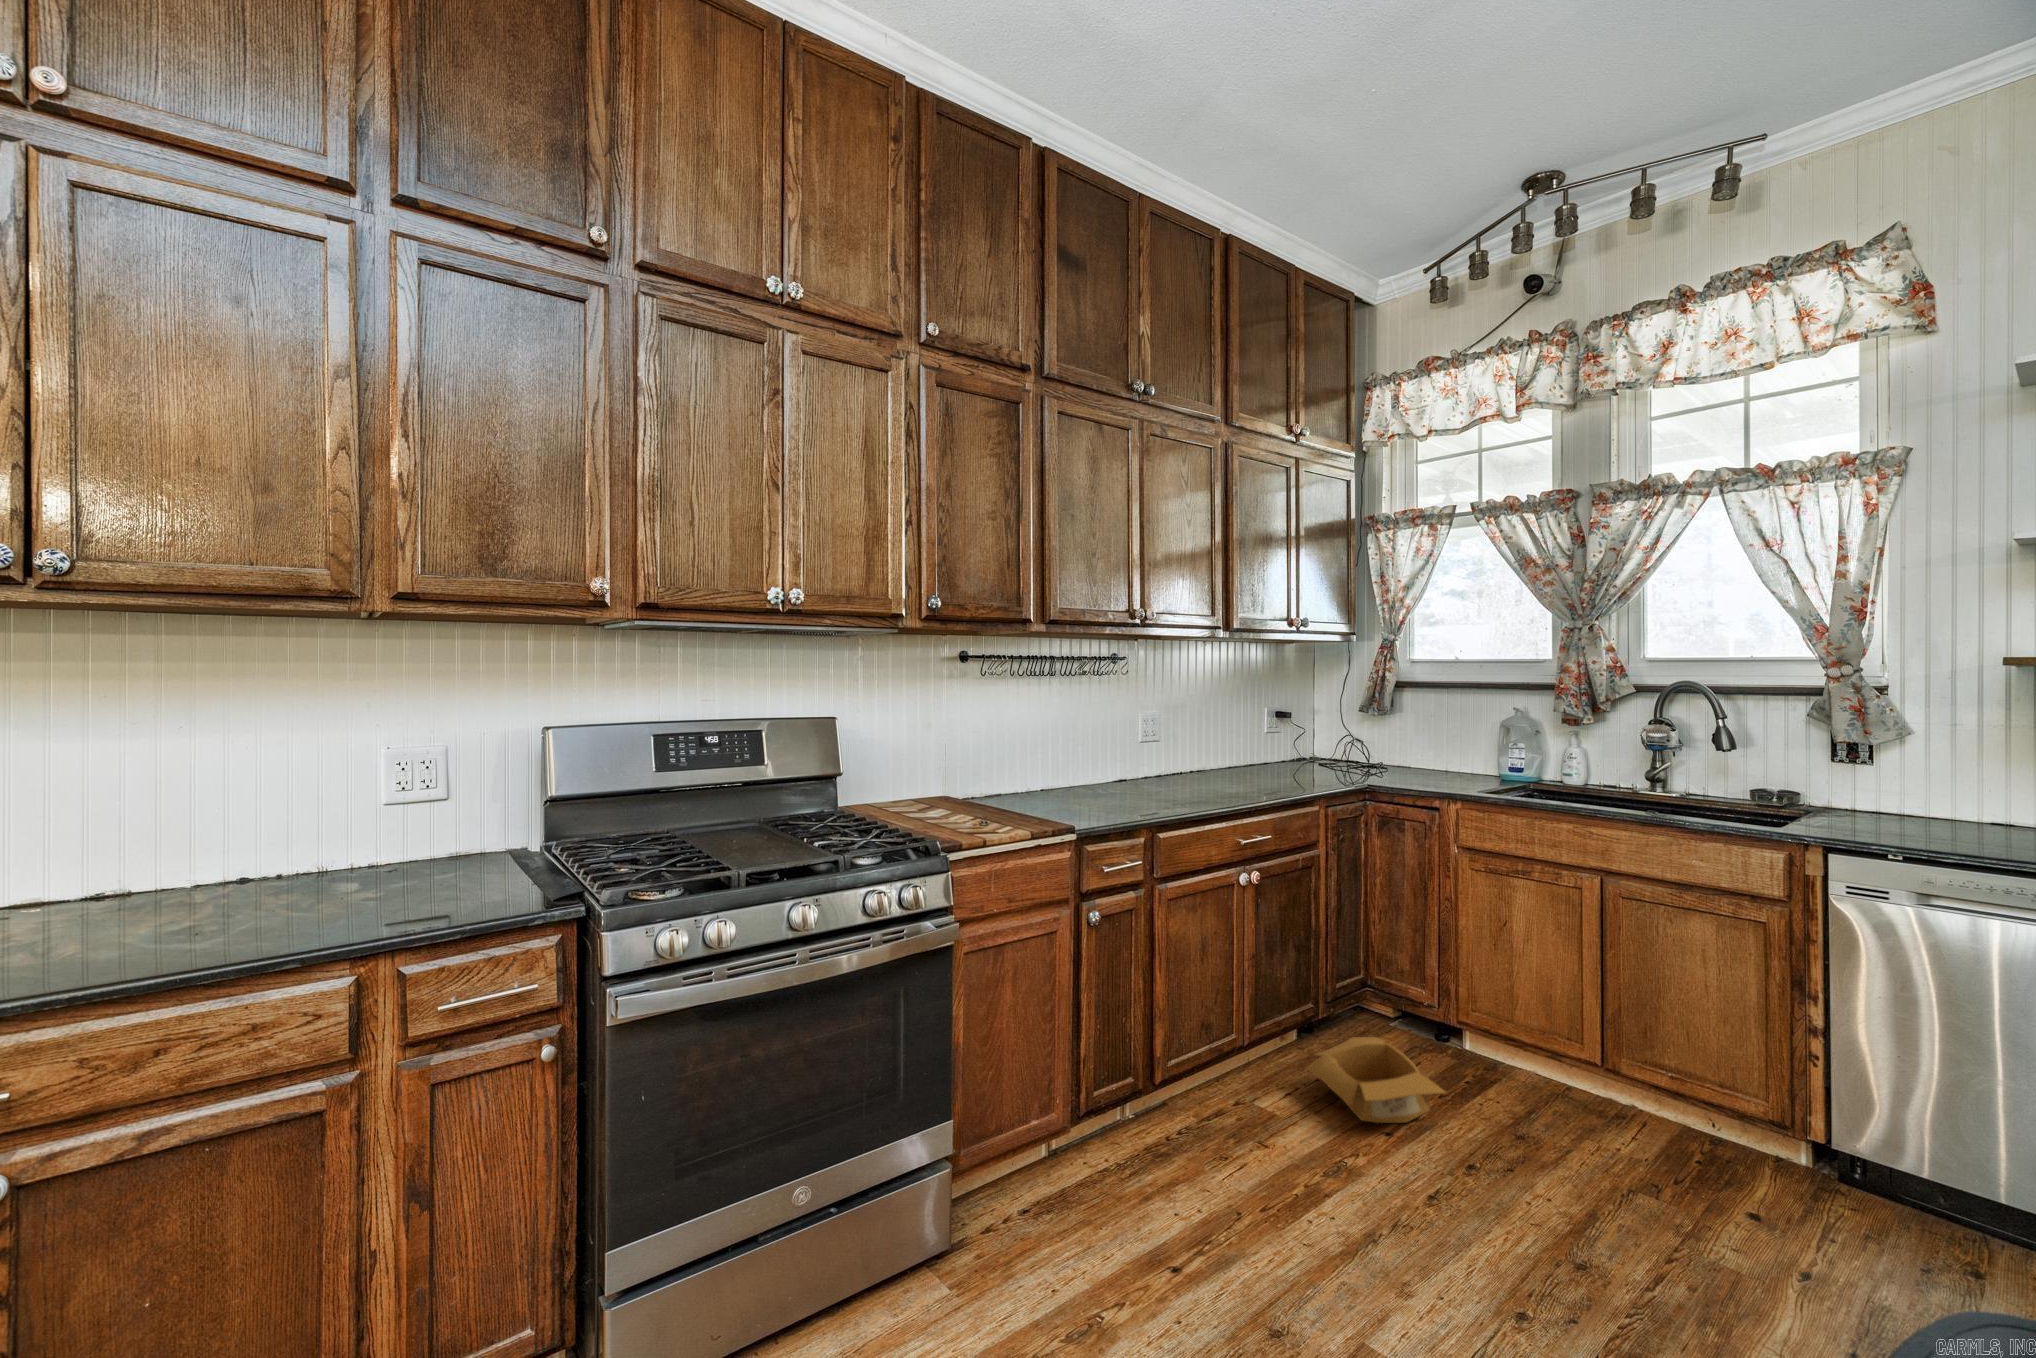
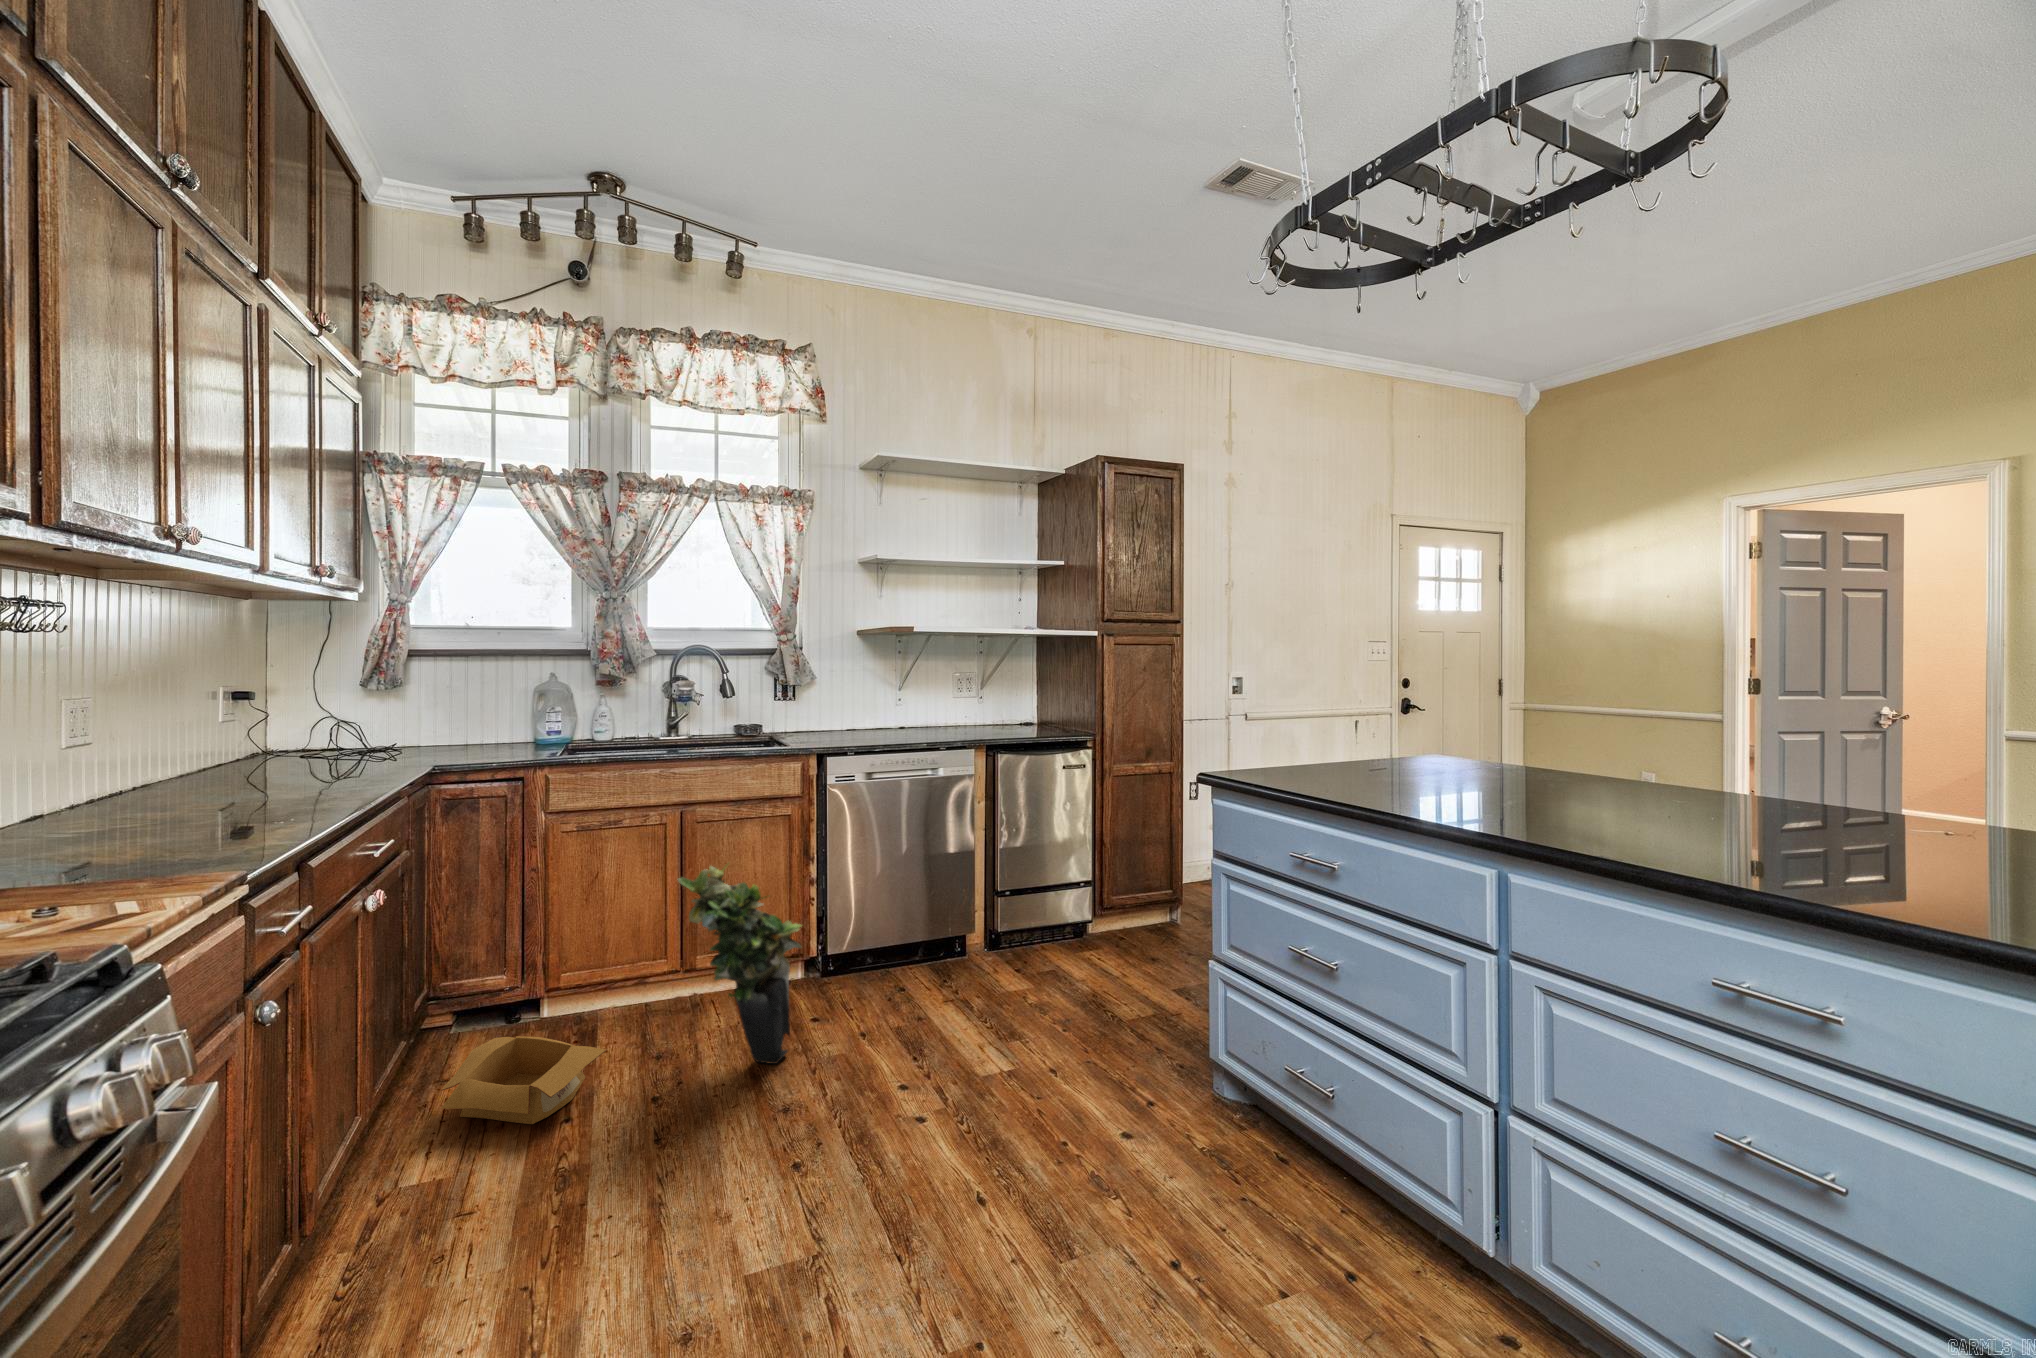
potted plant: none [1526,940,1689,1218] -> present [678,865,801,1064]

